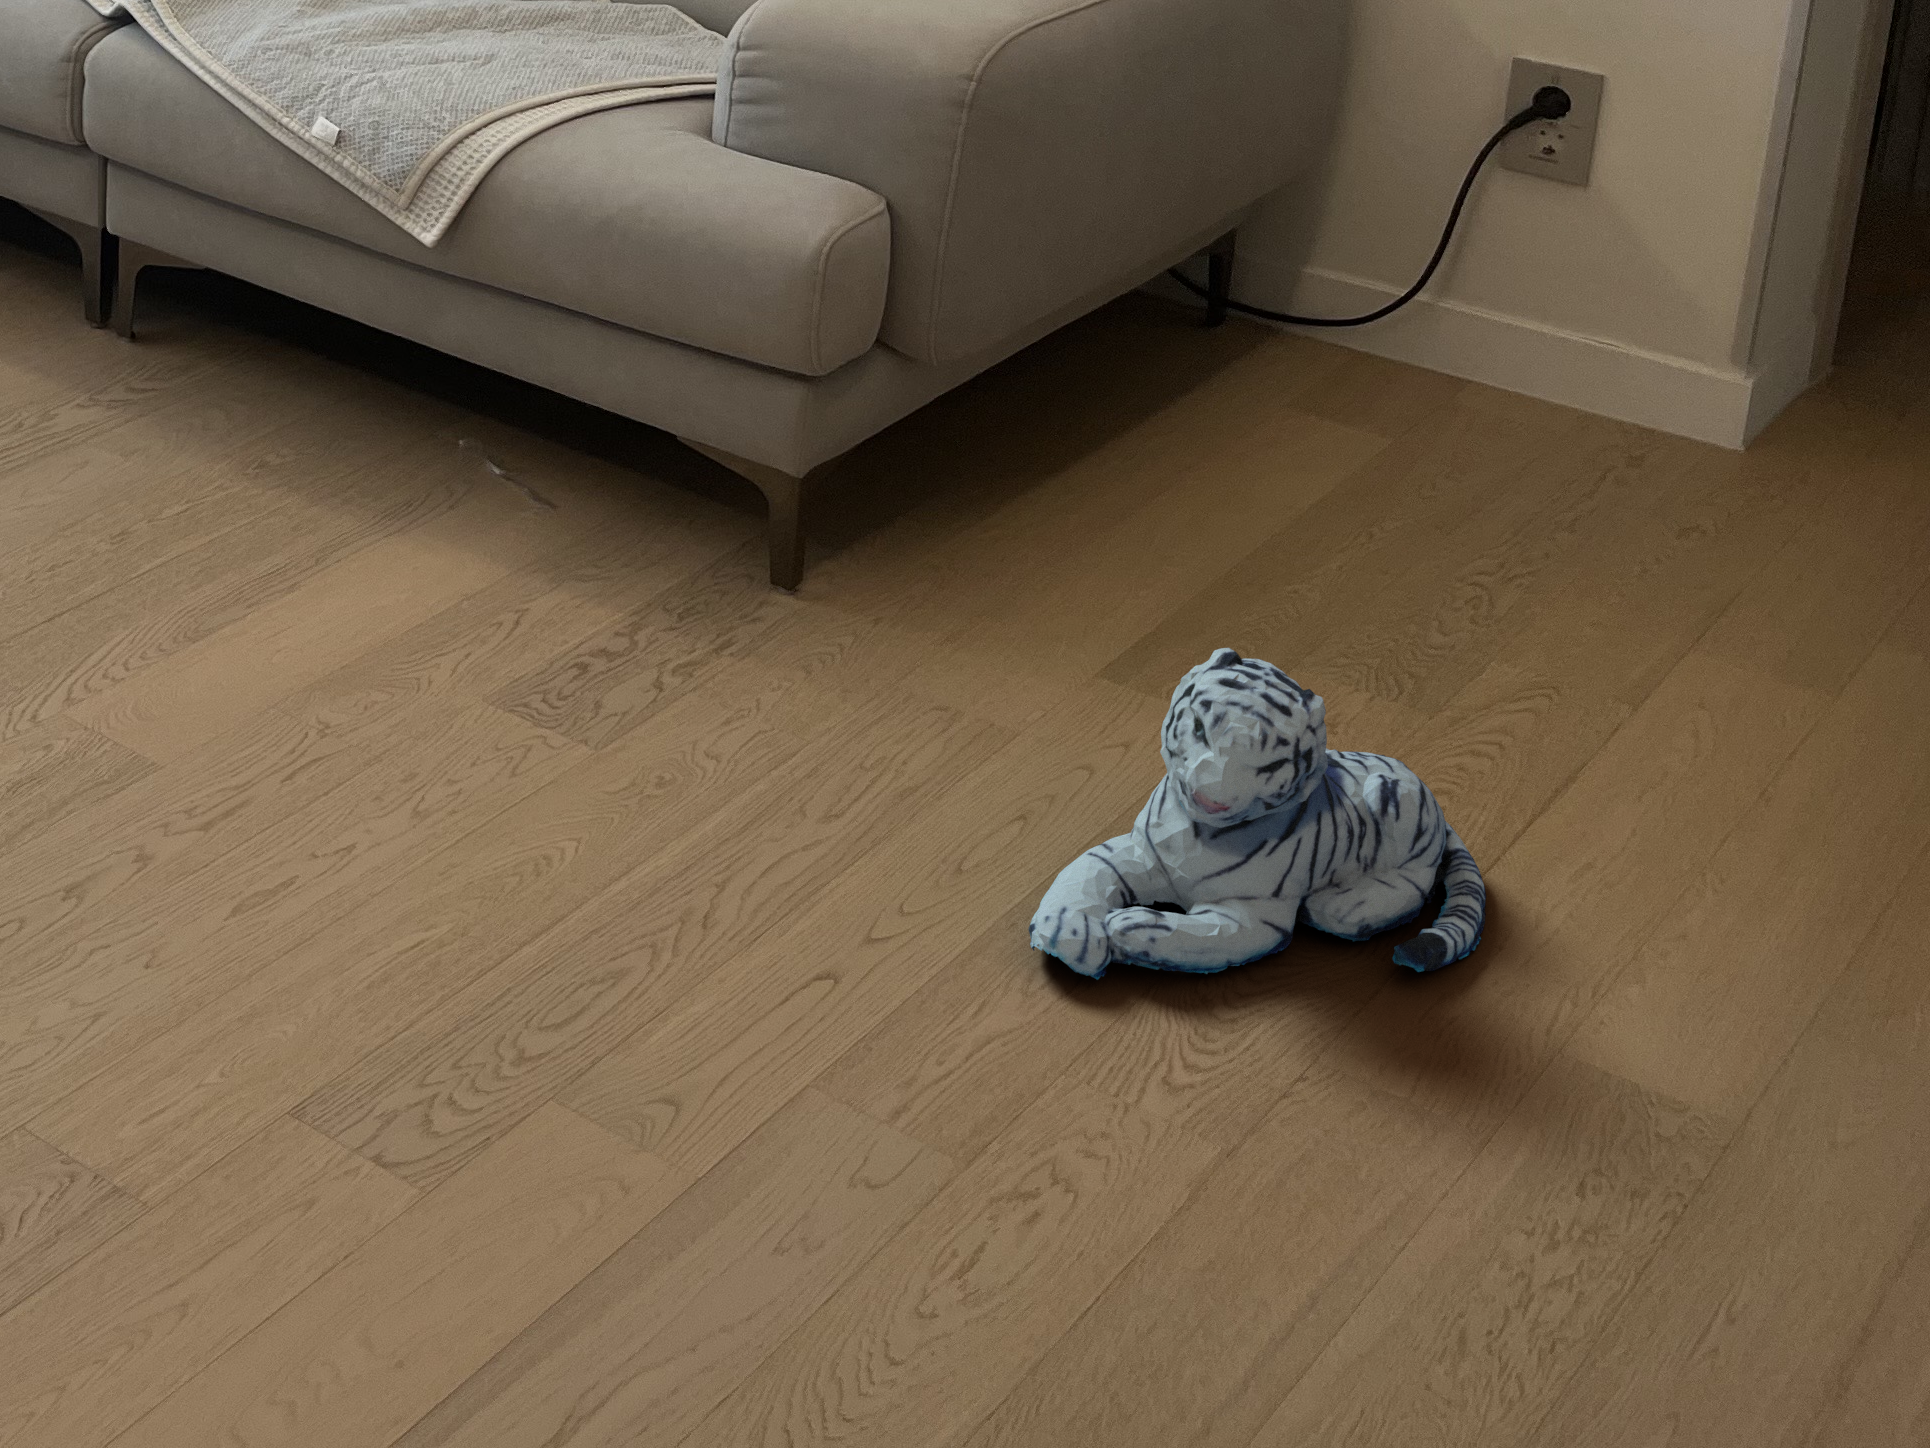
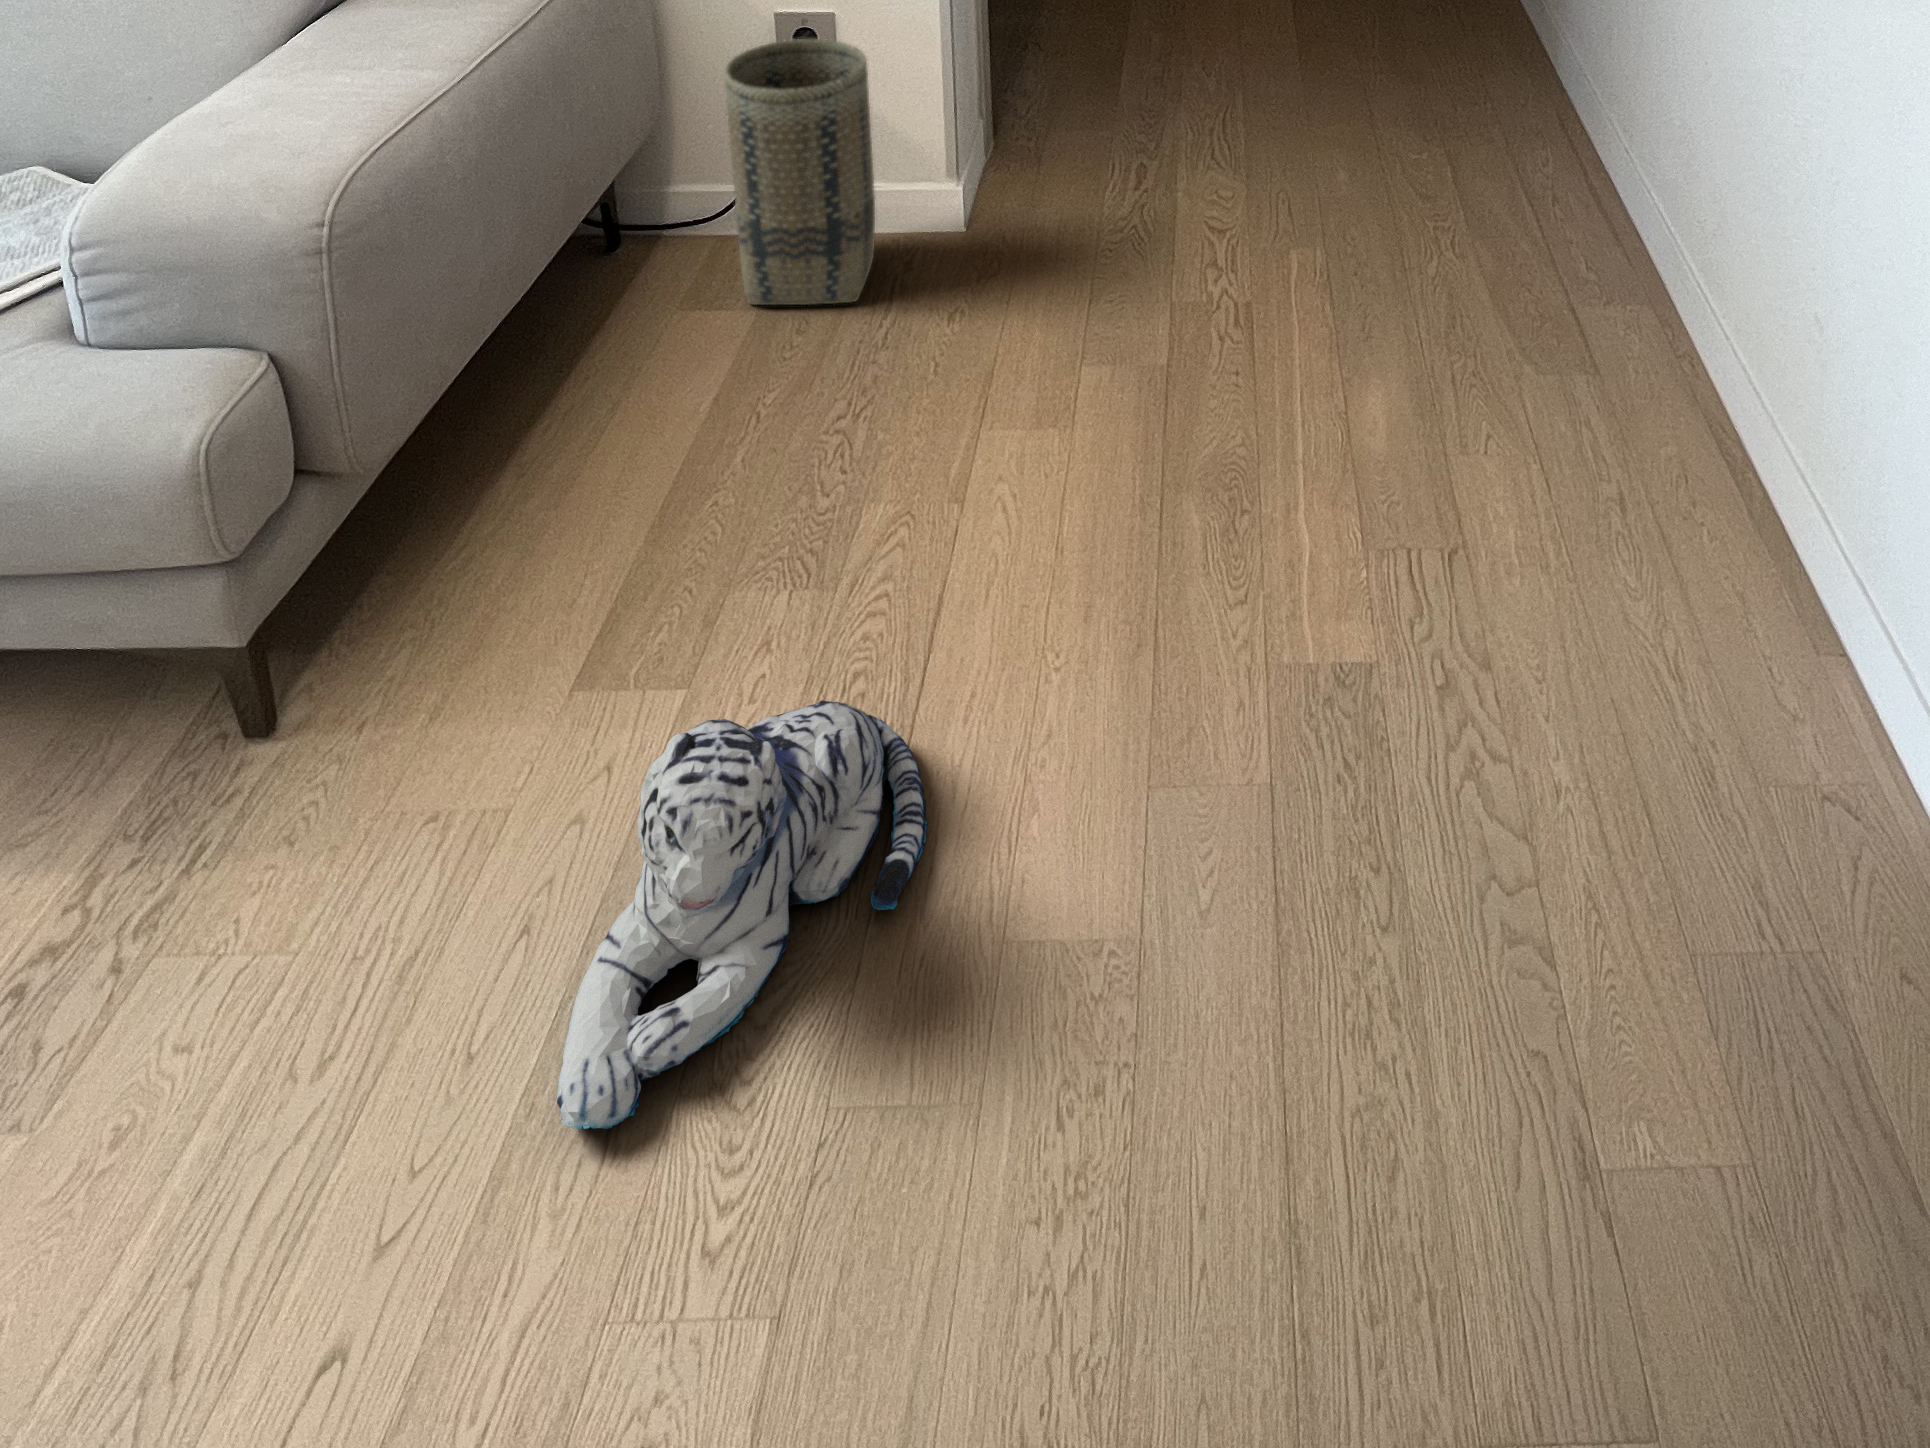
basket: none [1383,93,1638,474] -> present [725,39,875,305]

